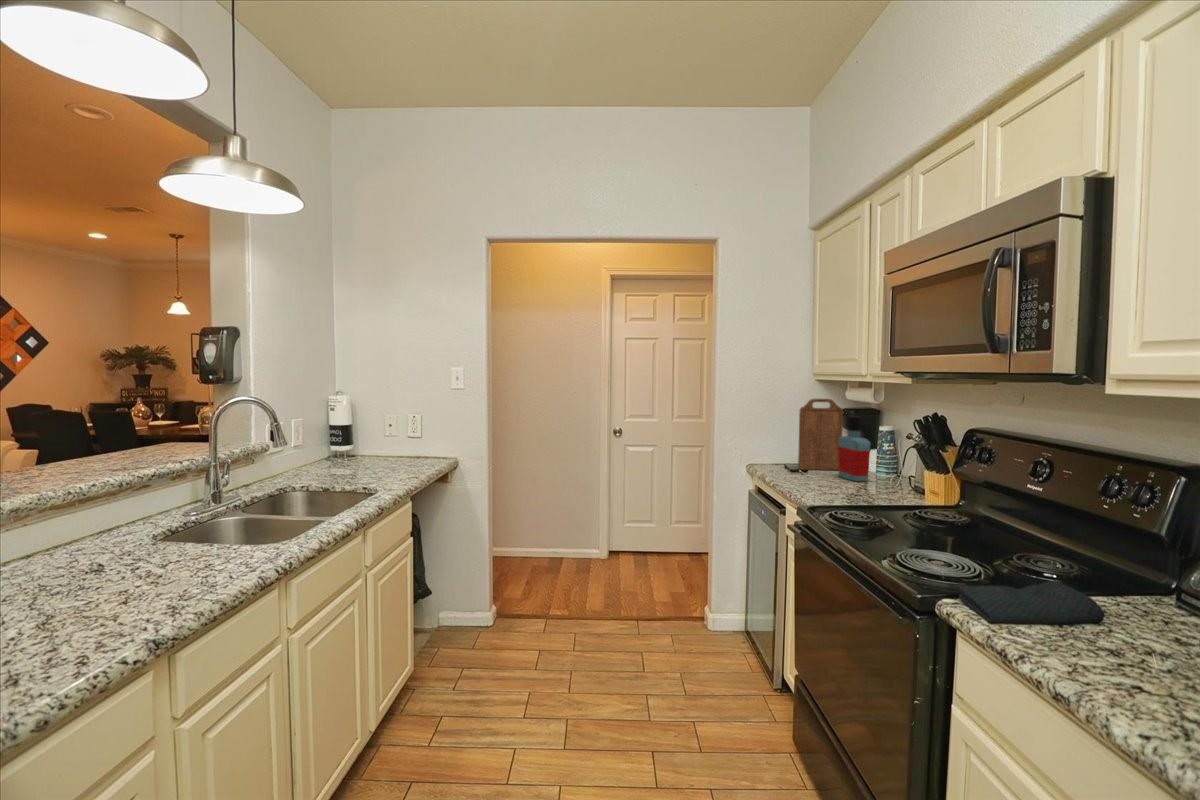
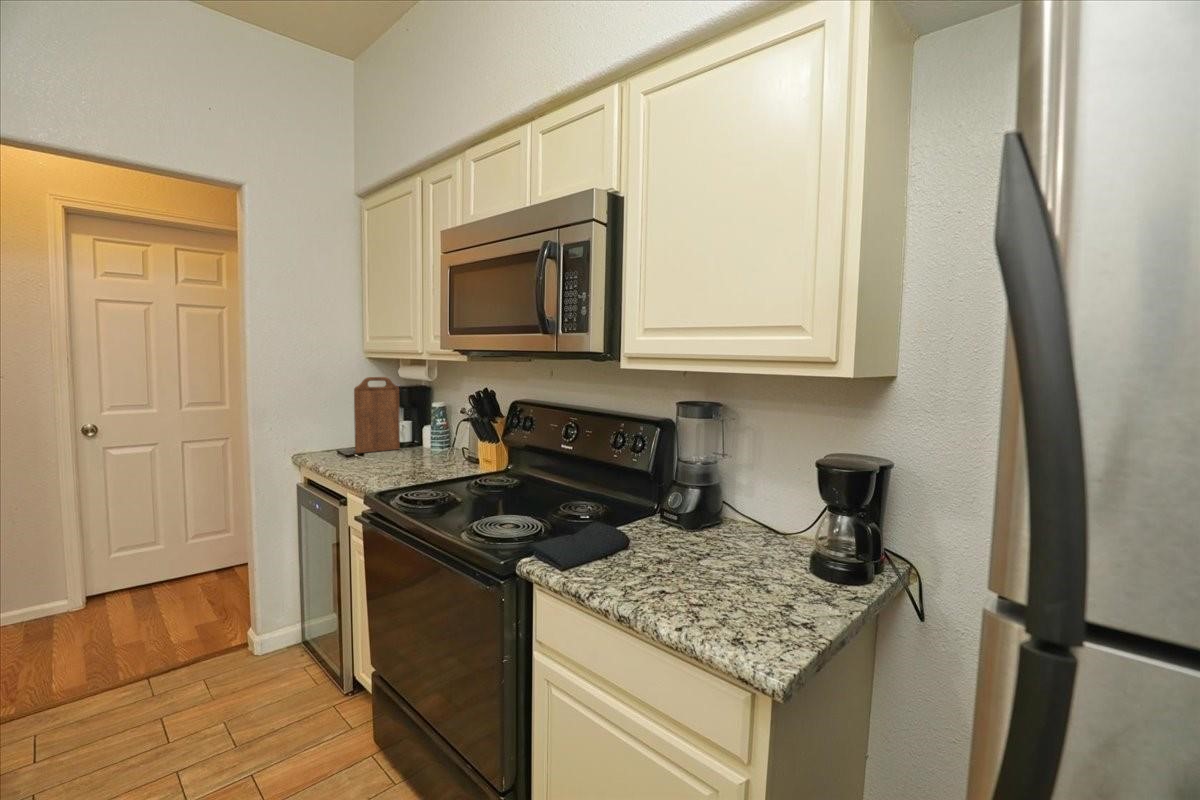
bottle: present [838,416,871,481] -> none [397,394,429,459]

